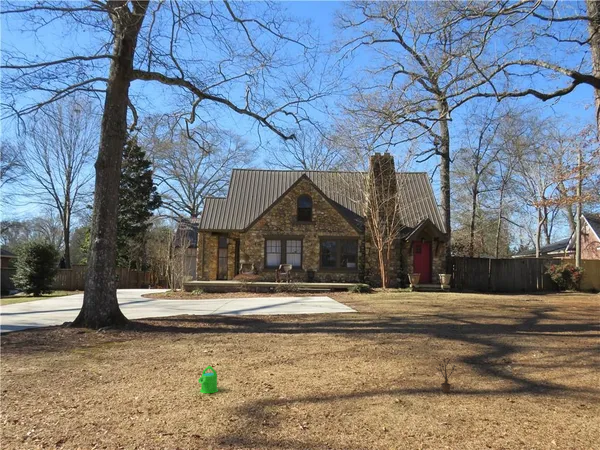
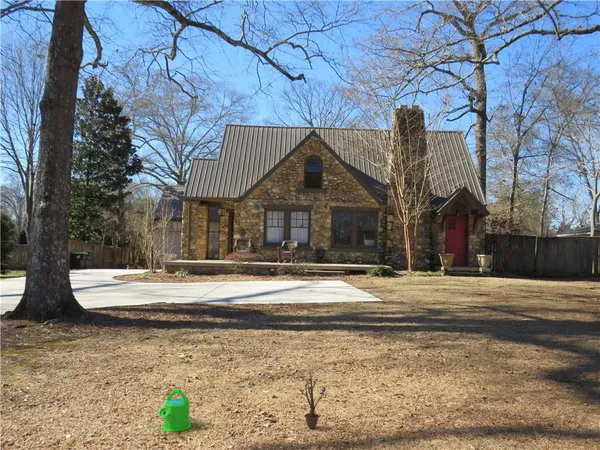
decorative plant: present [436,358,457,393] -> present [295,375,327,429]

